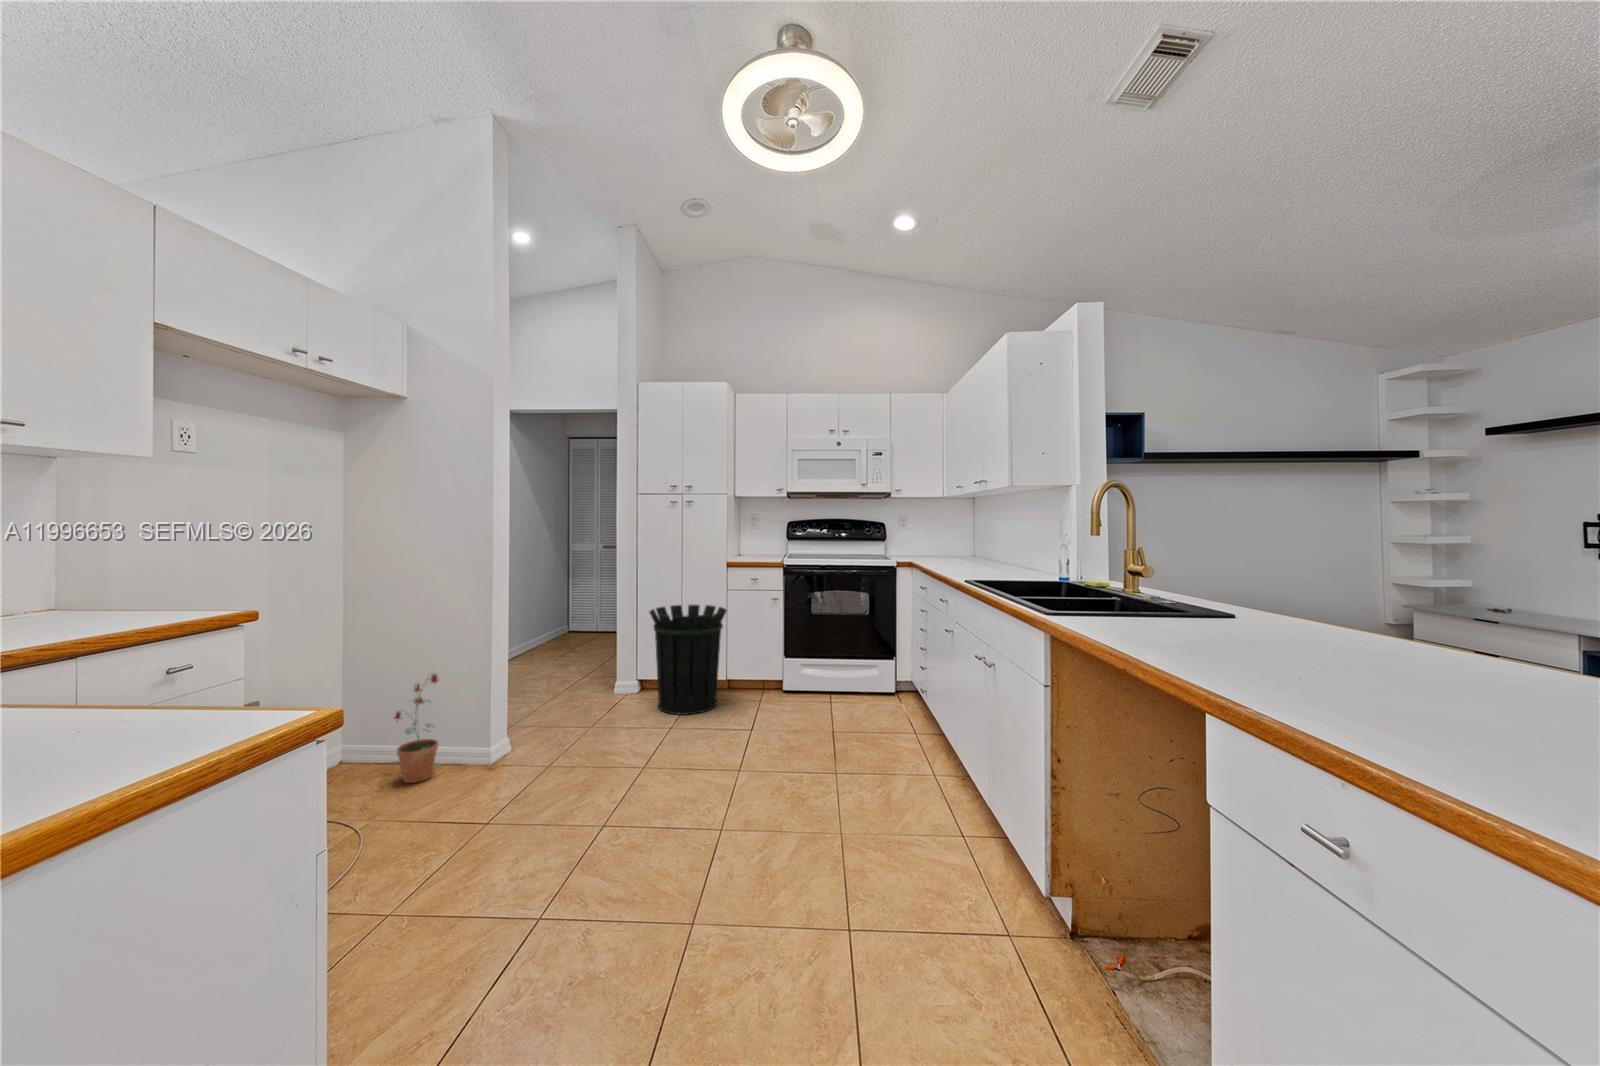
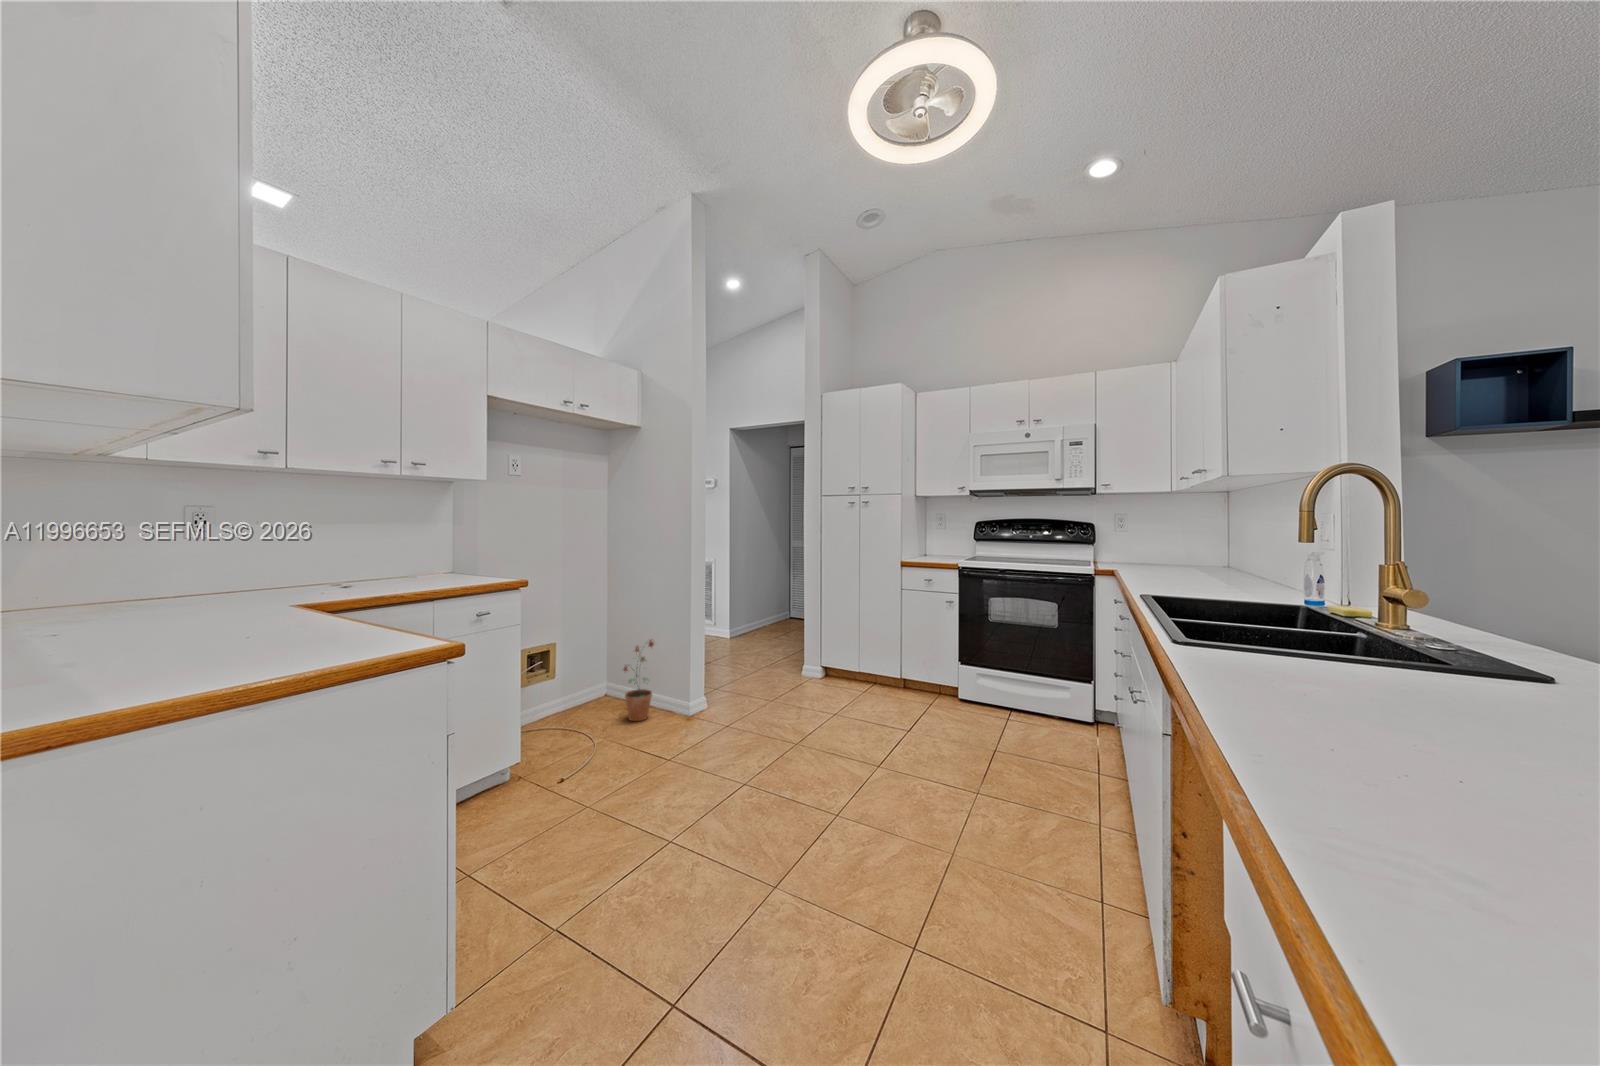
waste bin: present [649,605,727,715] -> none [827,600,900,704]

